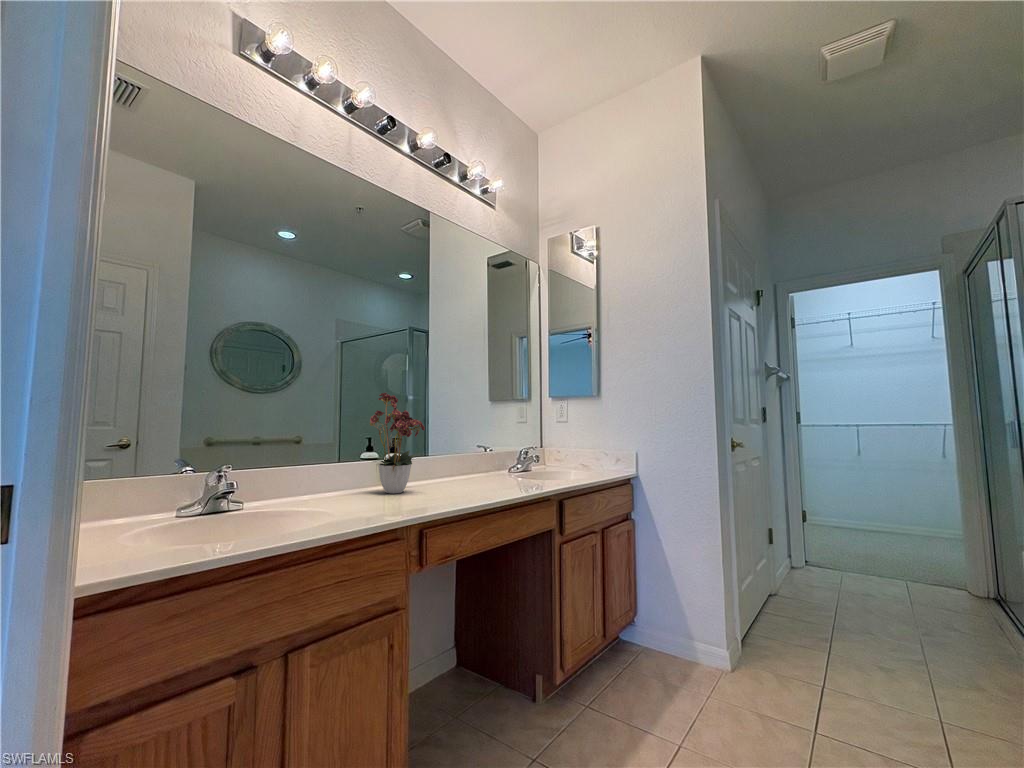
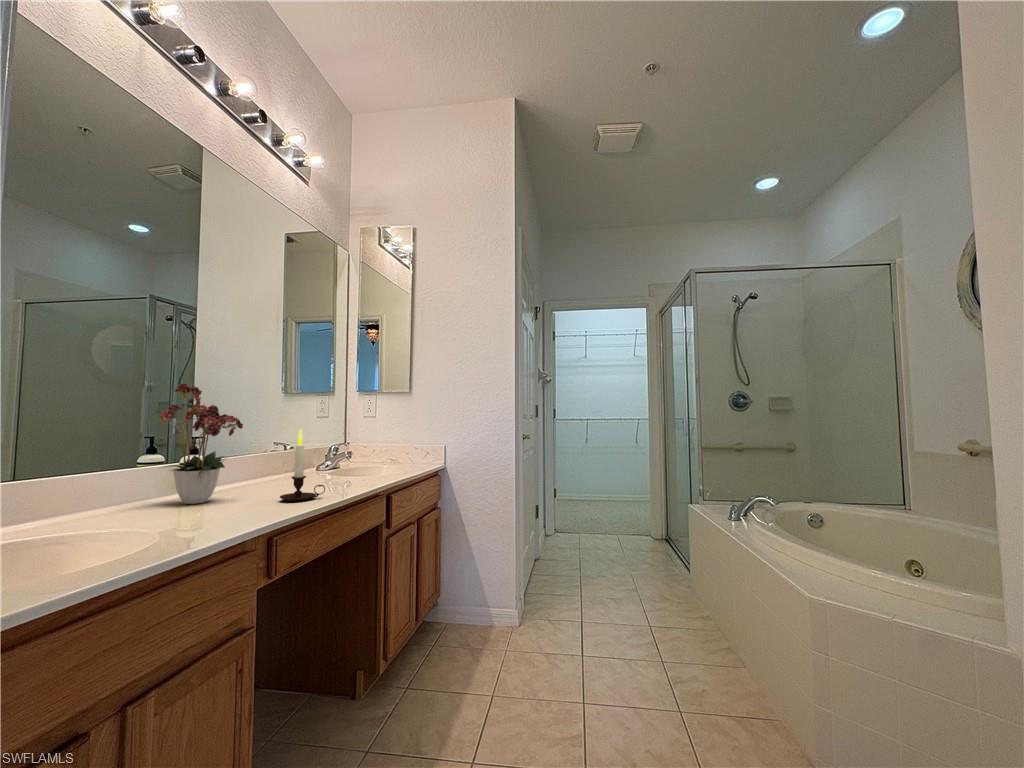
candle: none [449,430,487,498] -> present [280,428,325,501]

